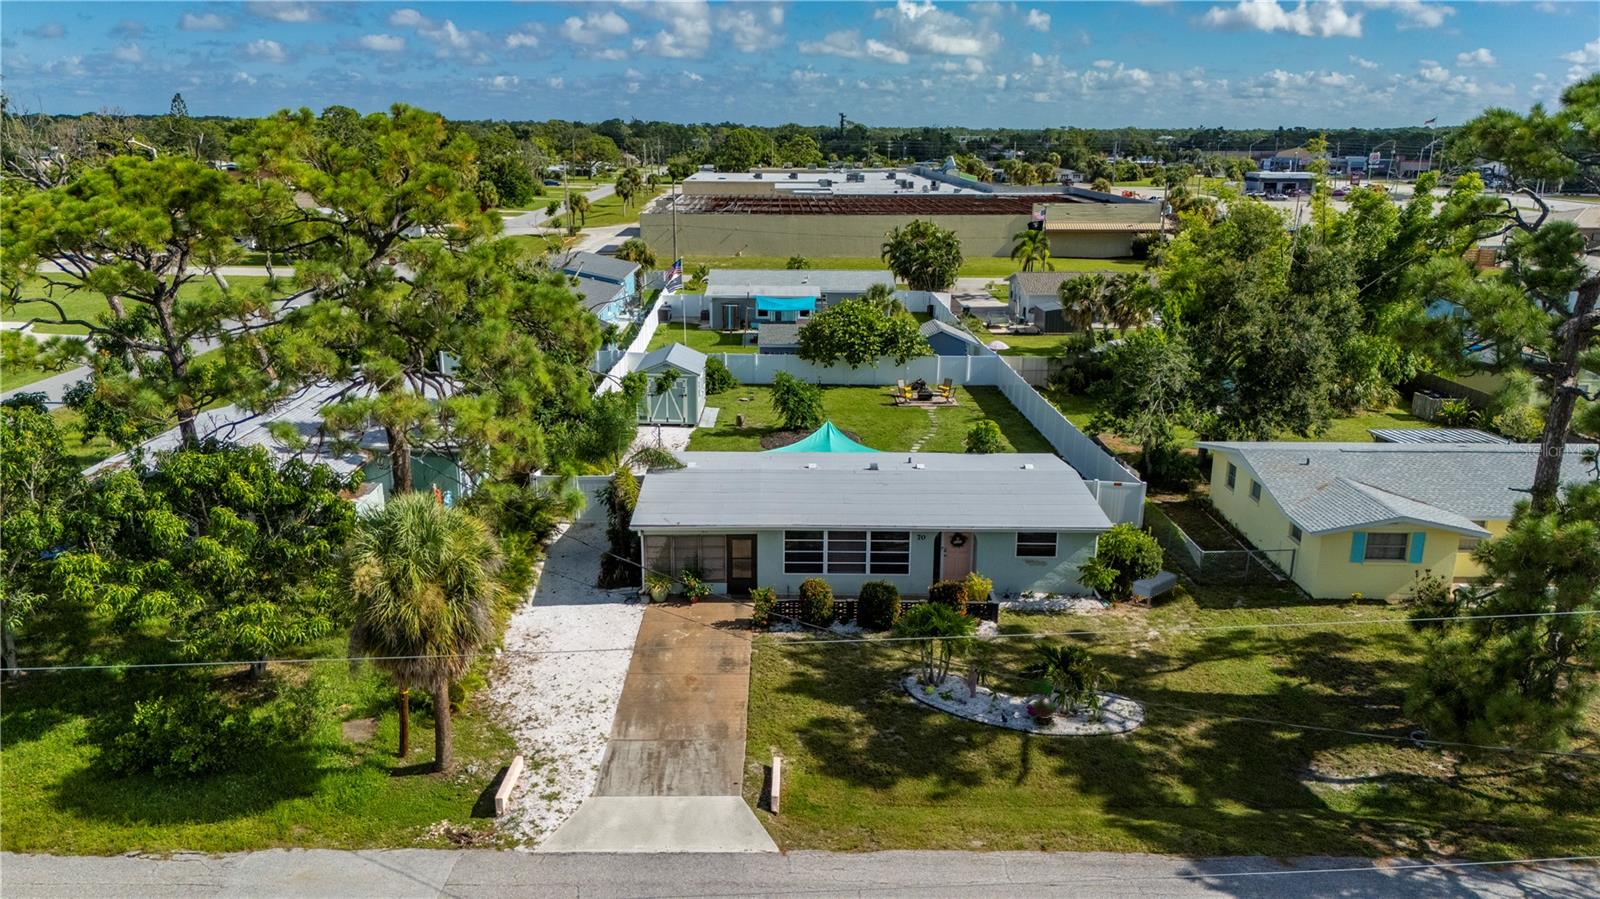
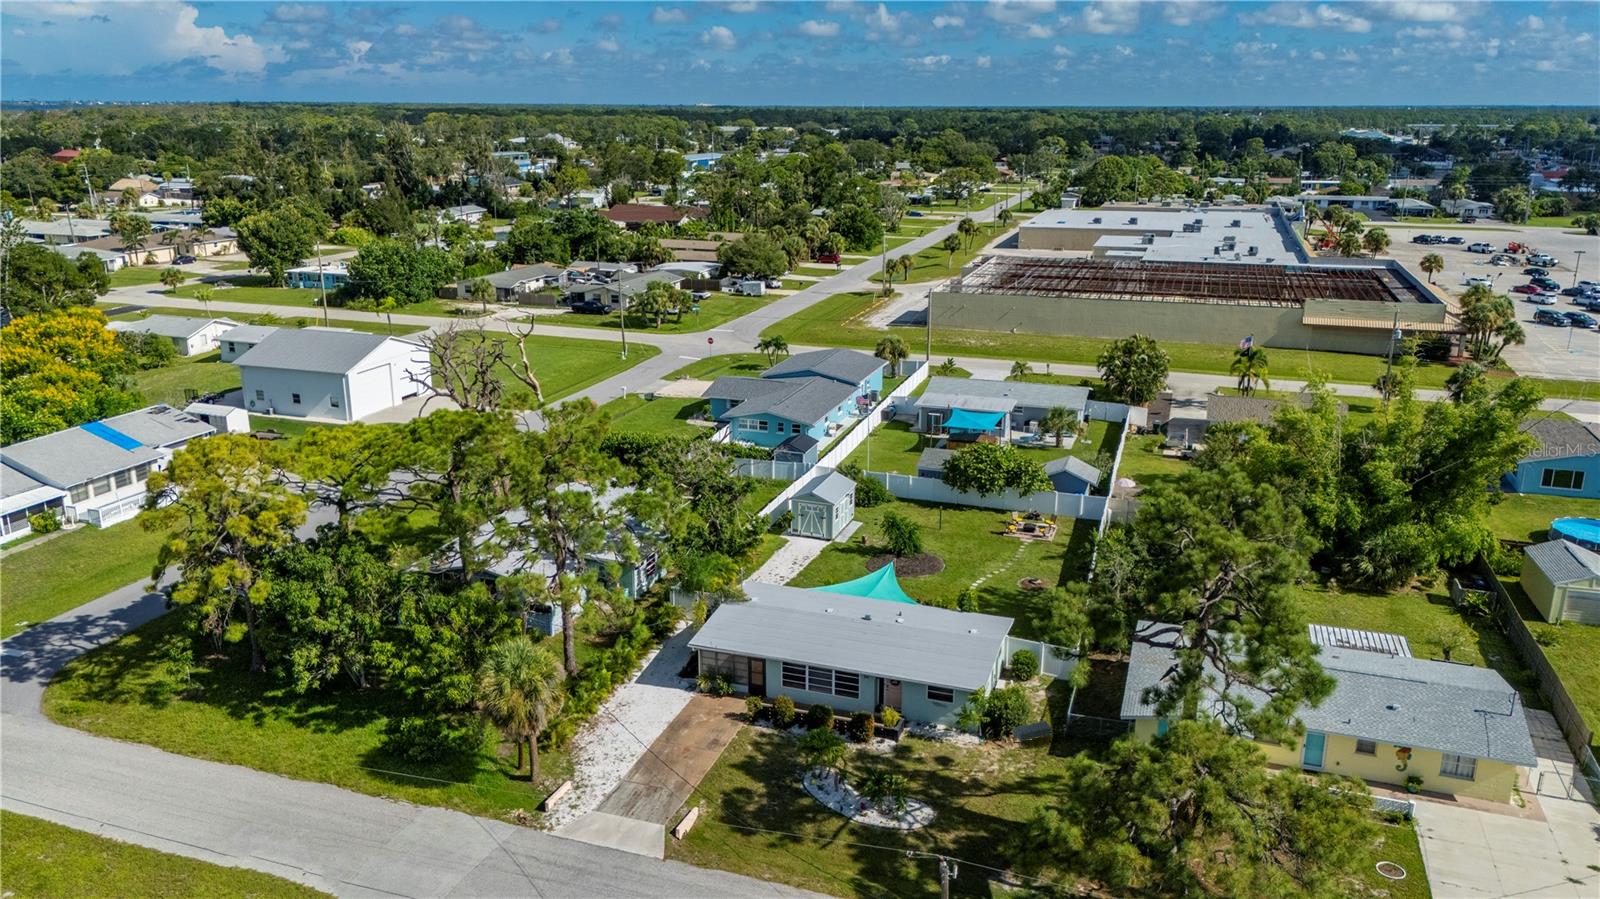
potted tree: present [1028,677,1055,719] -> none [855,785,875,814]

